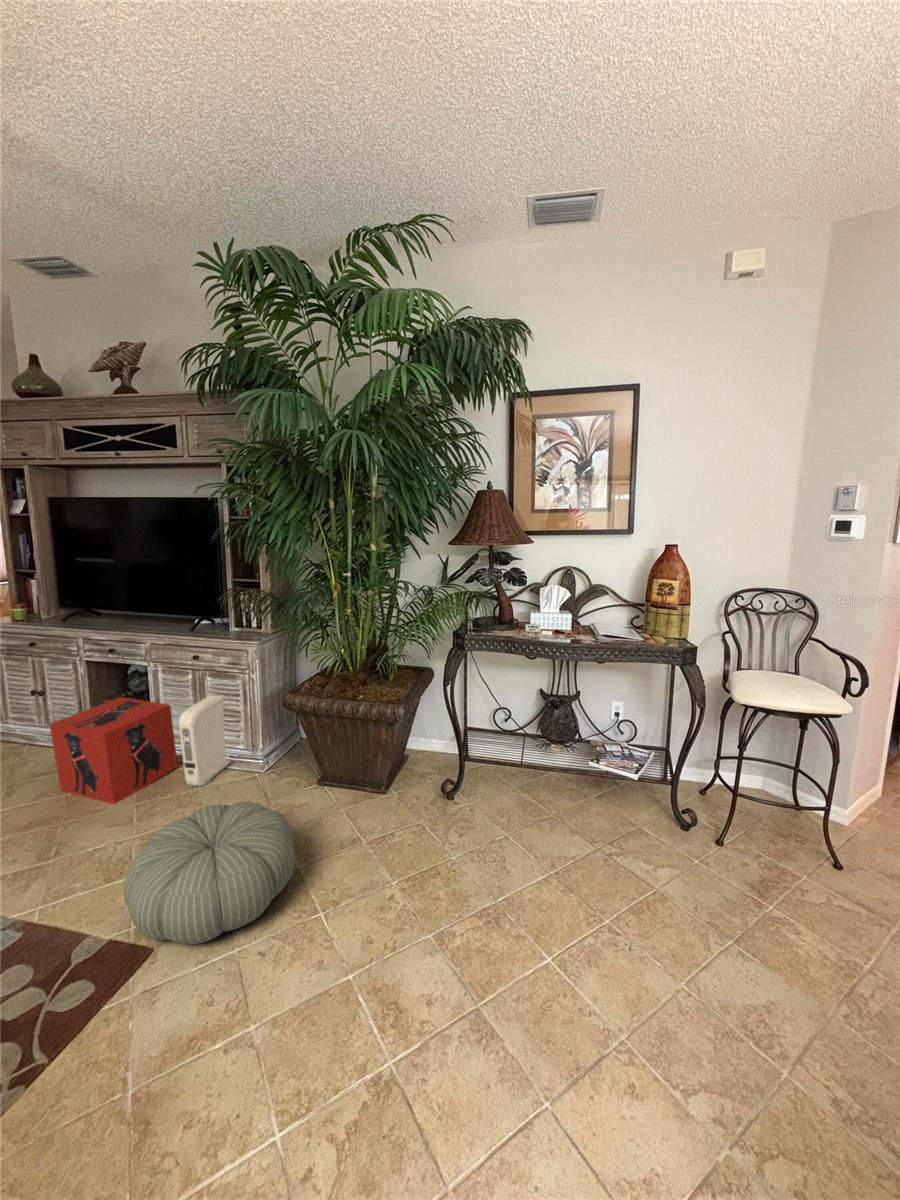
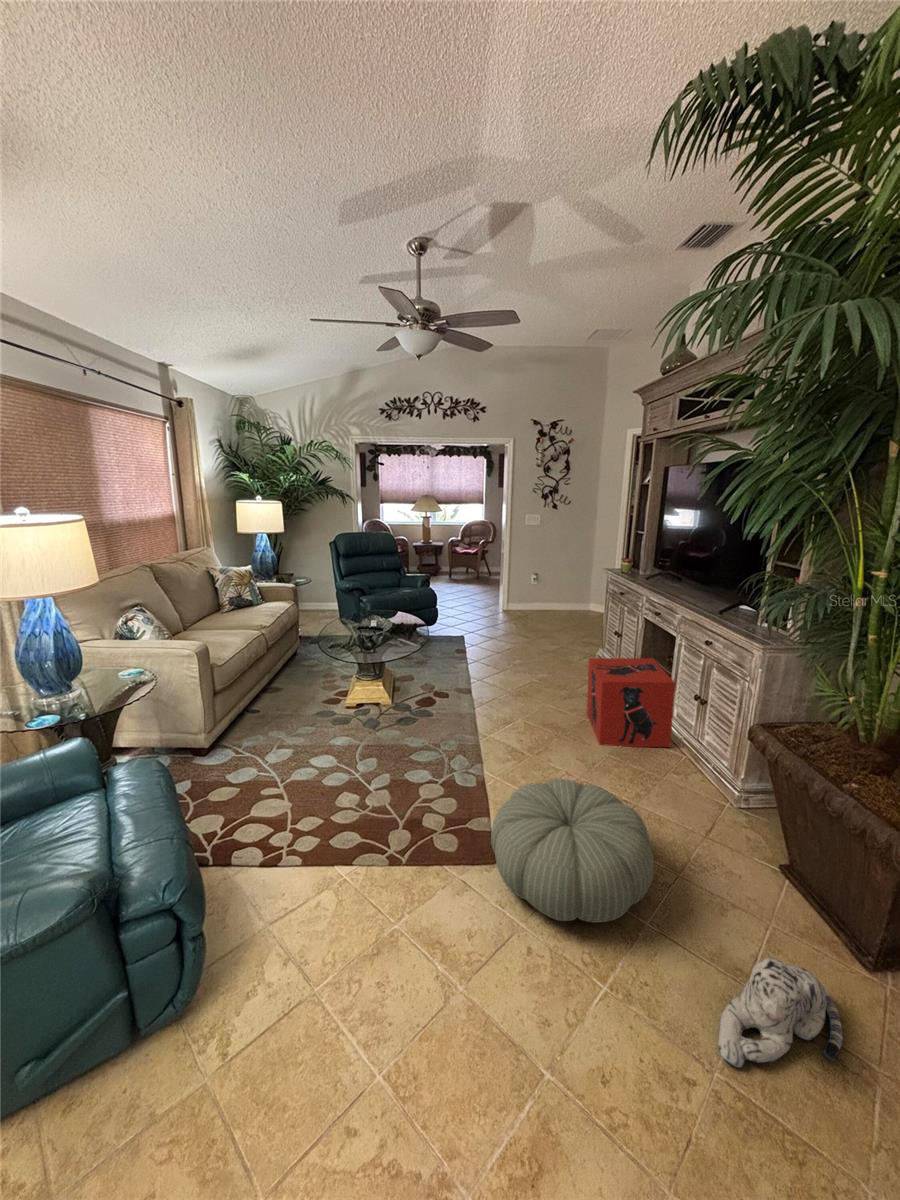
air purifier: present [179,696,230,786] -> none [656,690,730,778]
plush toy: none [365,803,413,875] -> present [718,958,843,1068]

